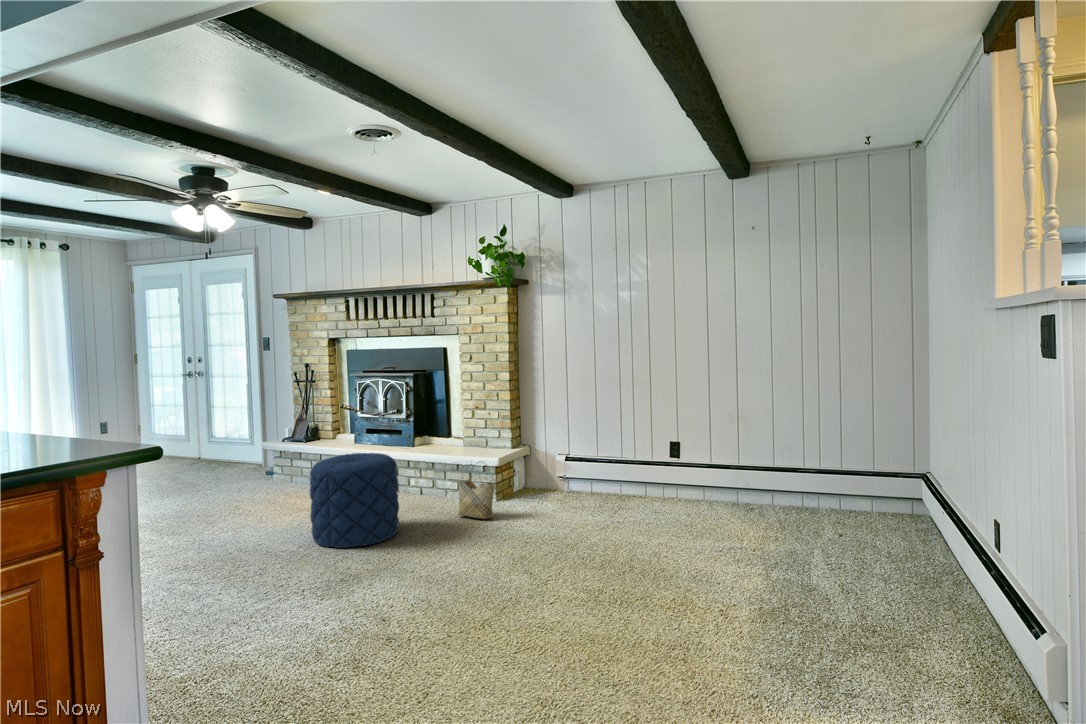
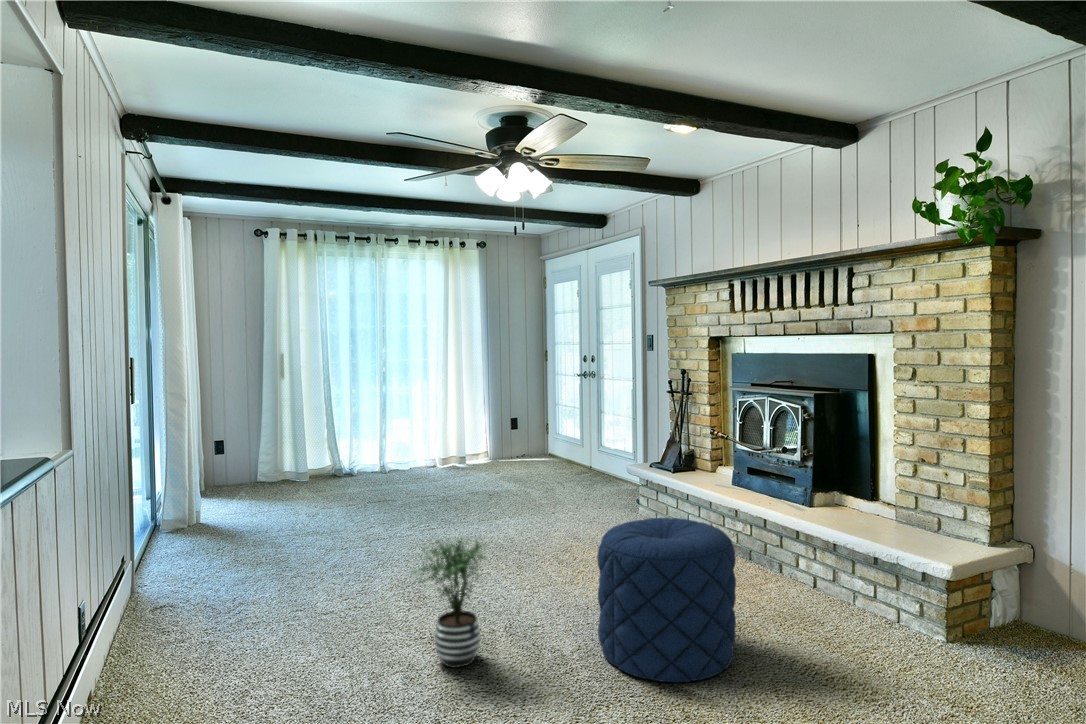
potted plant: none [180,480,246,574] -> present [411,537,485,668]
woven basket: present [458,481,495,519] -> none [852,571,928,687]

